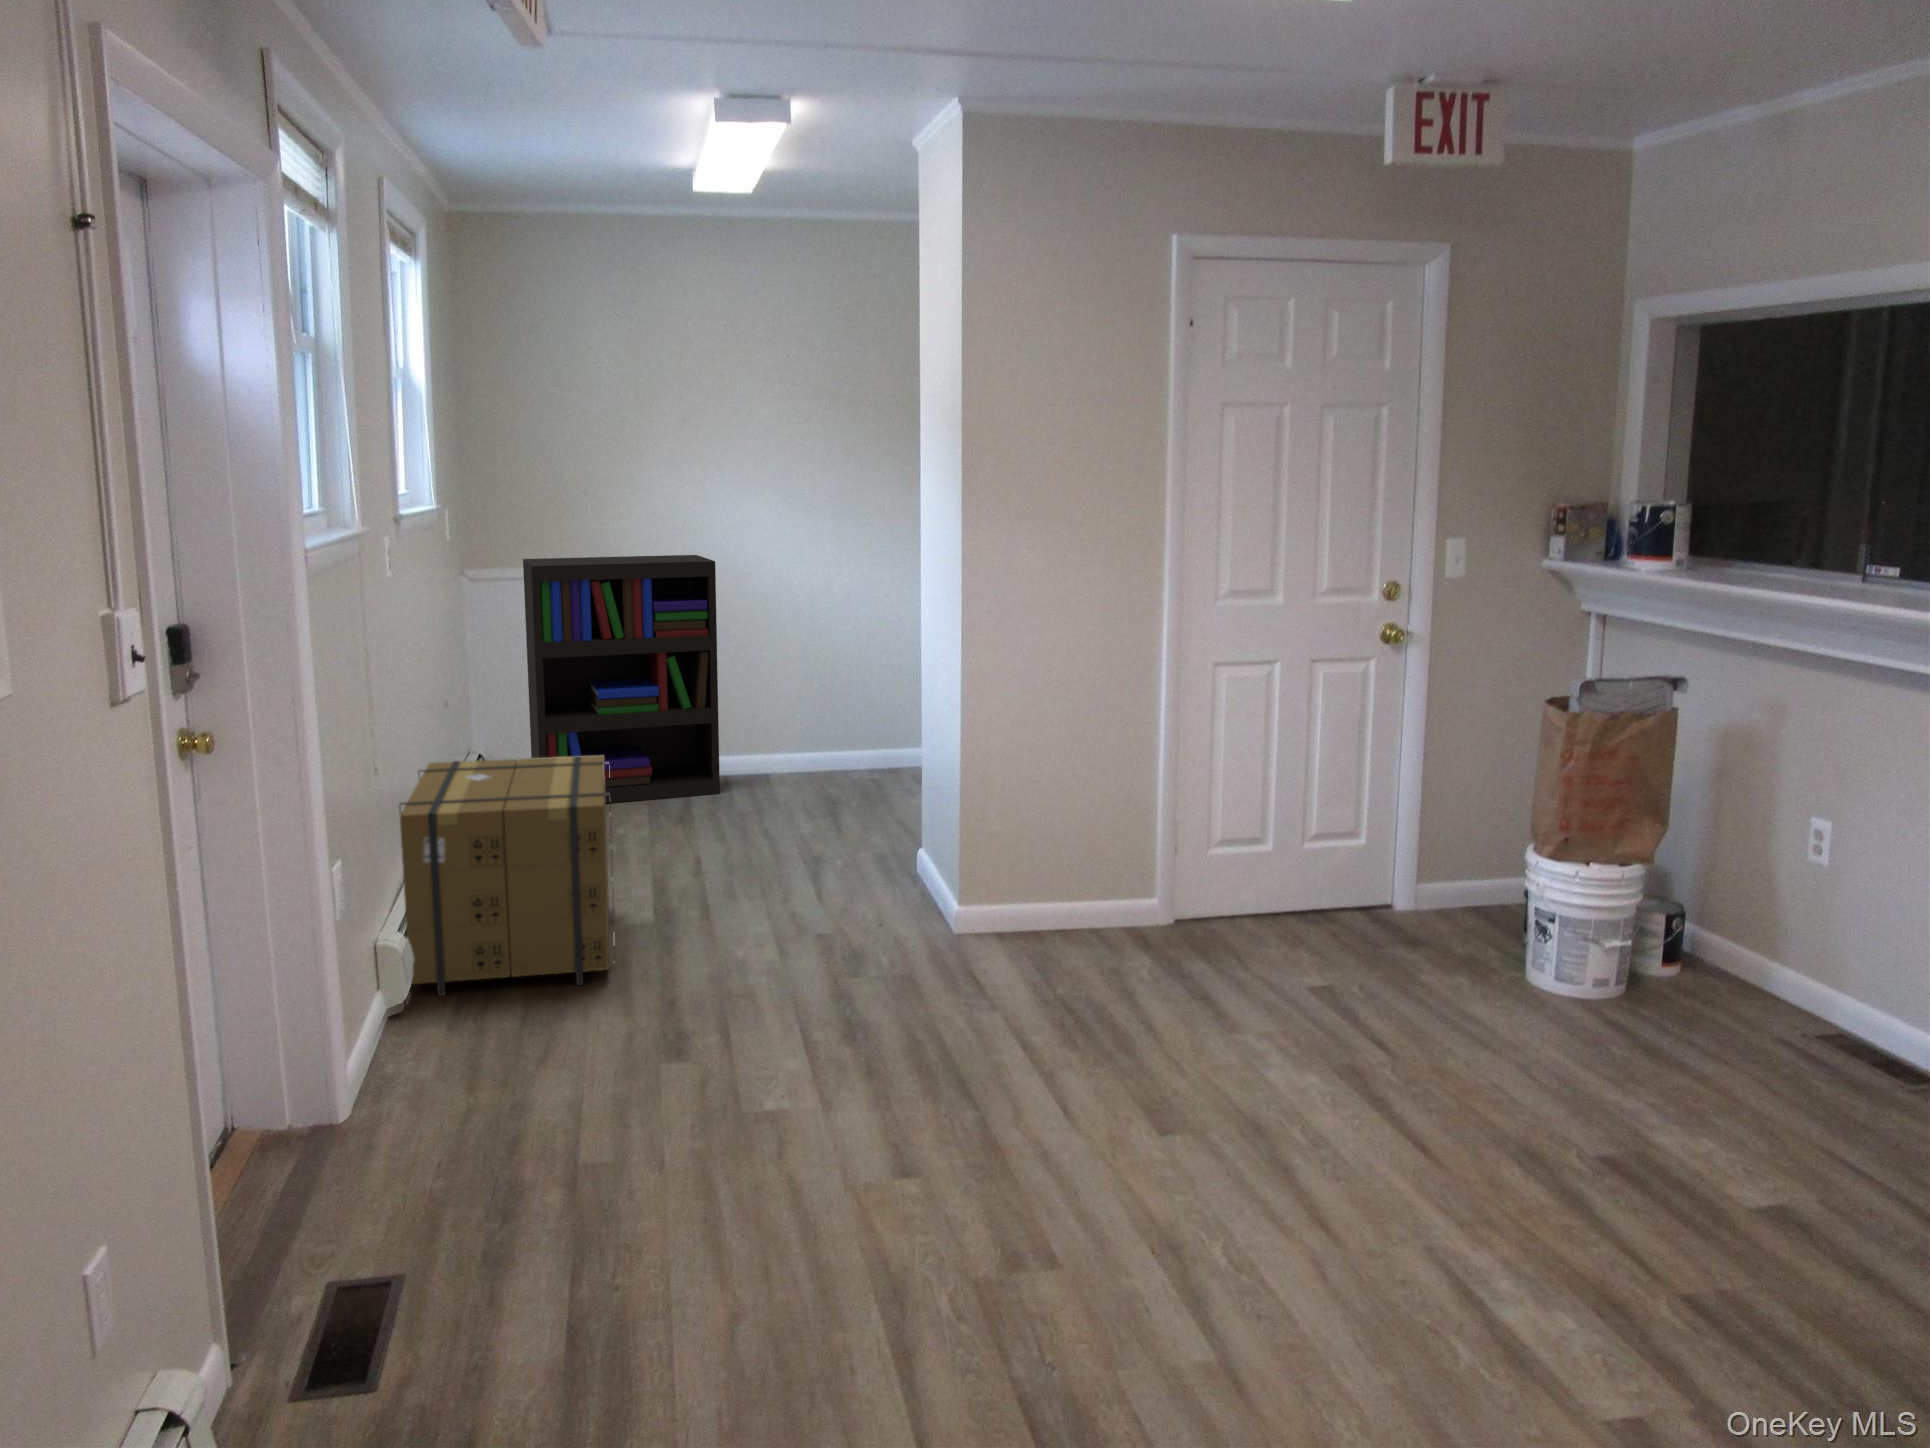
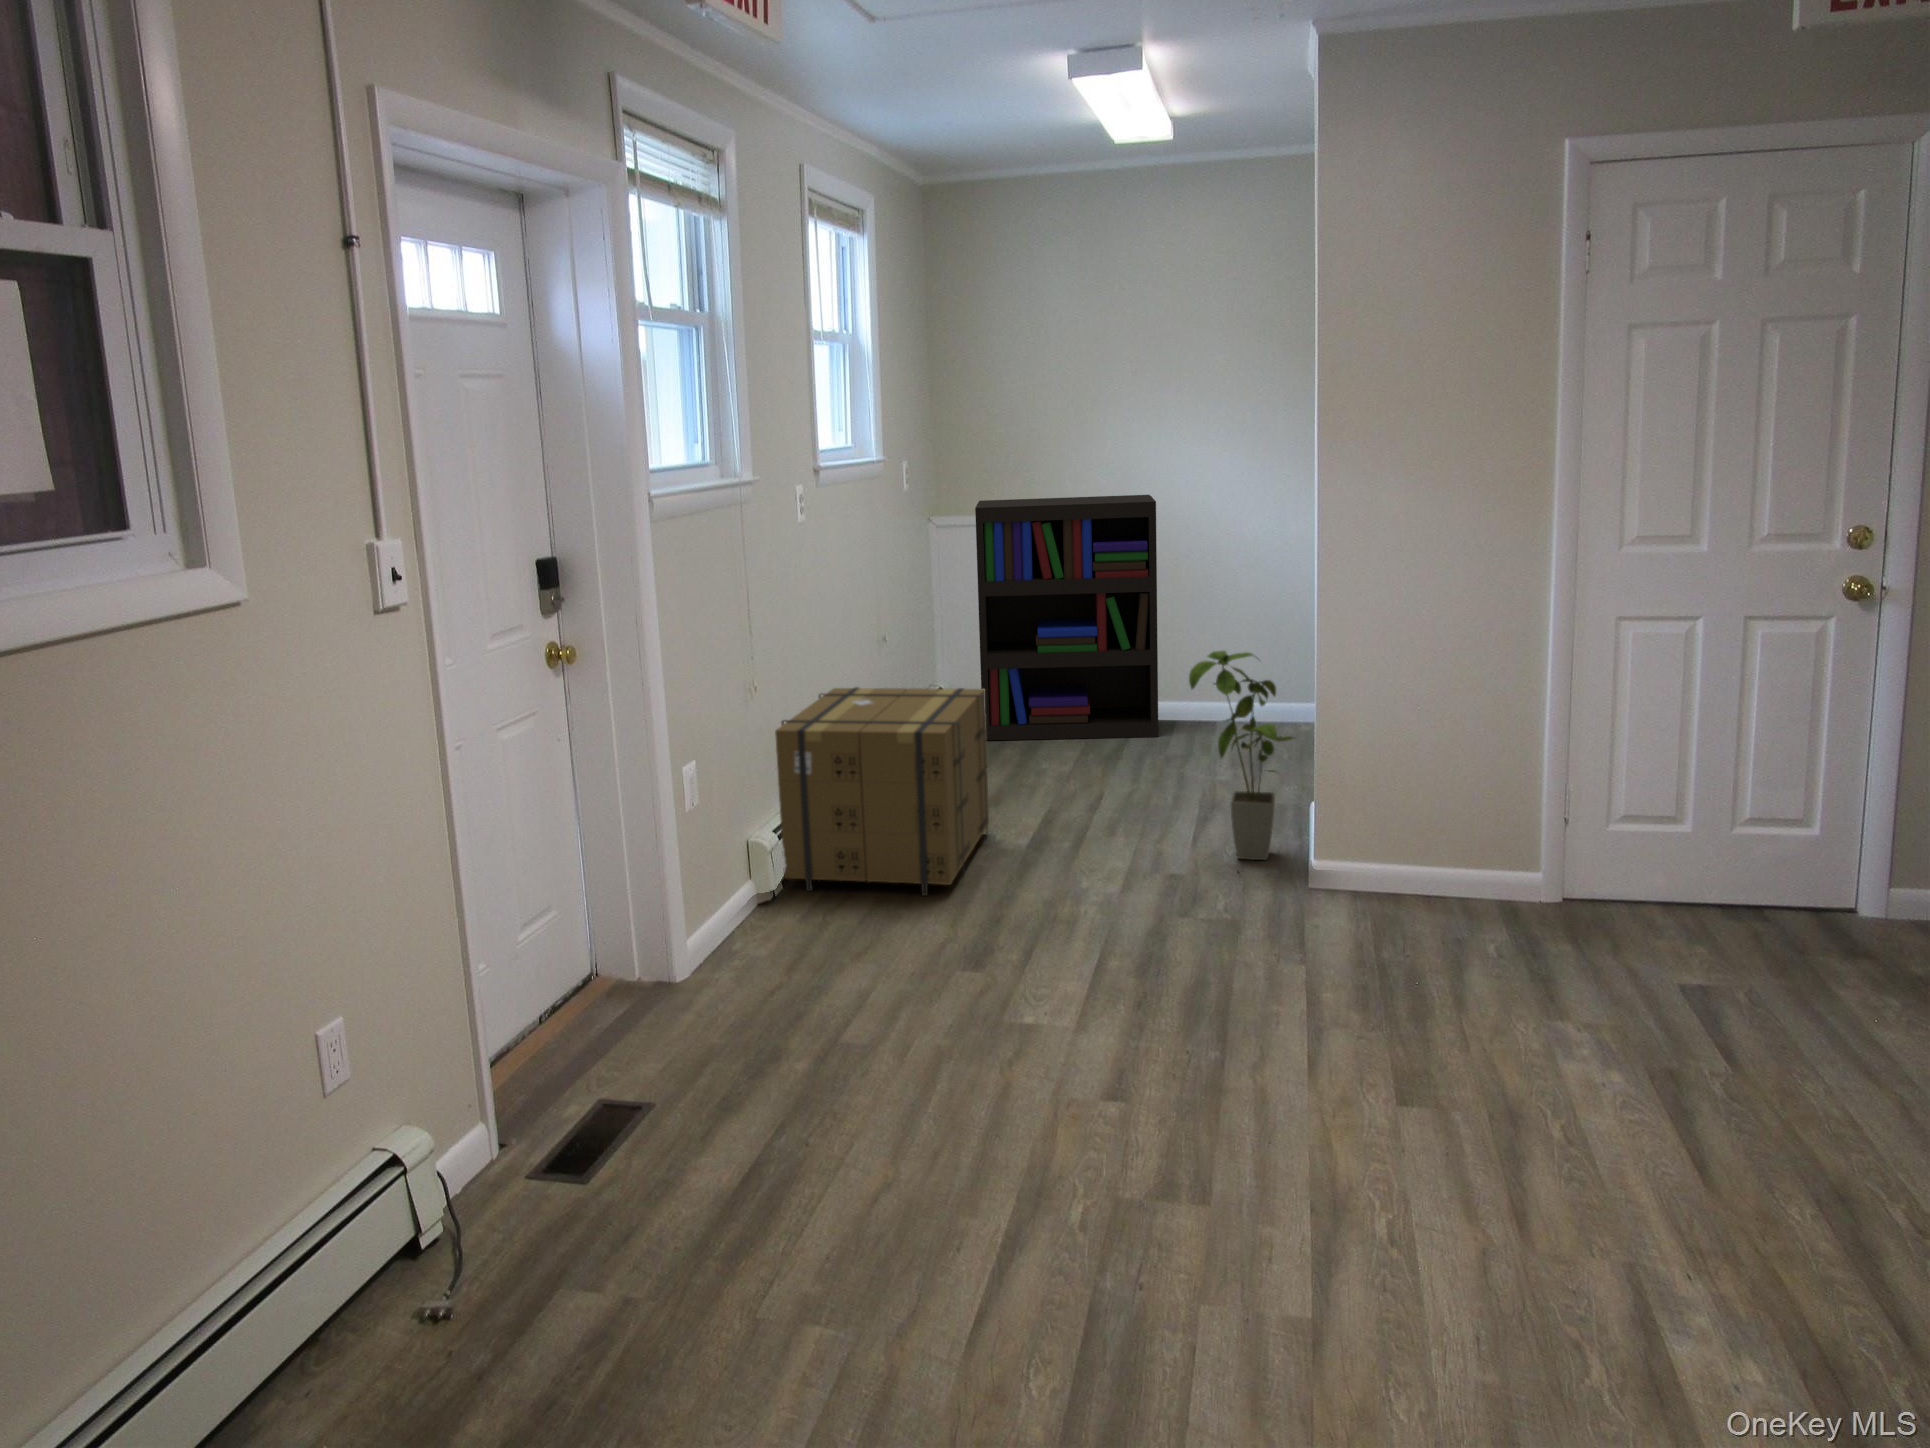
house plant: none [831,706,936,910] -> present [1189,651,1293,860]

